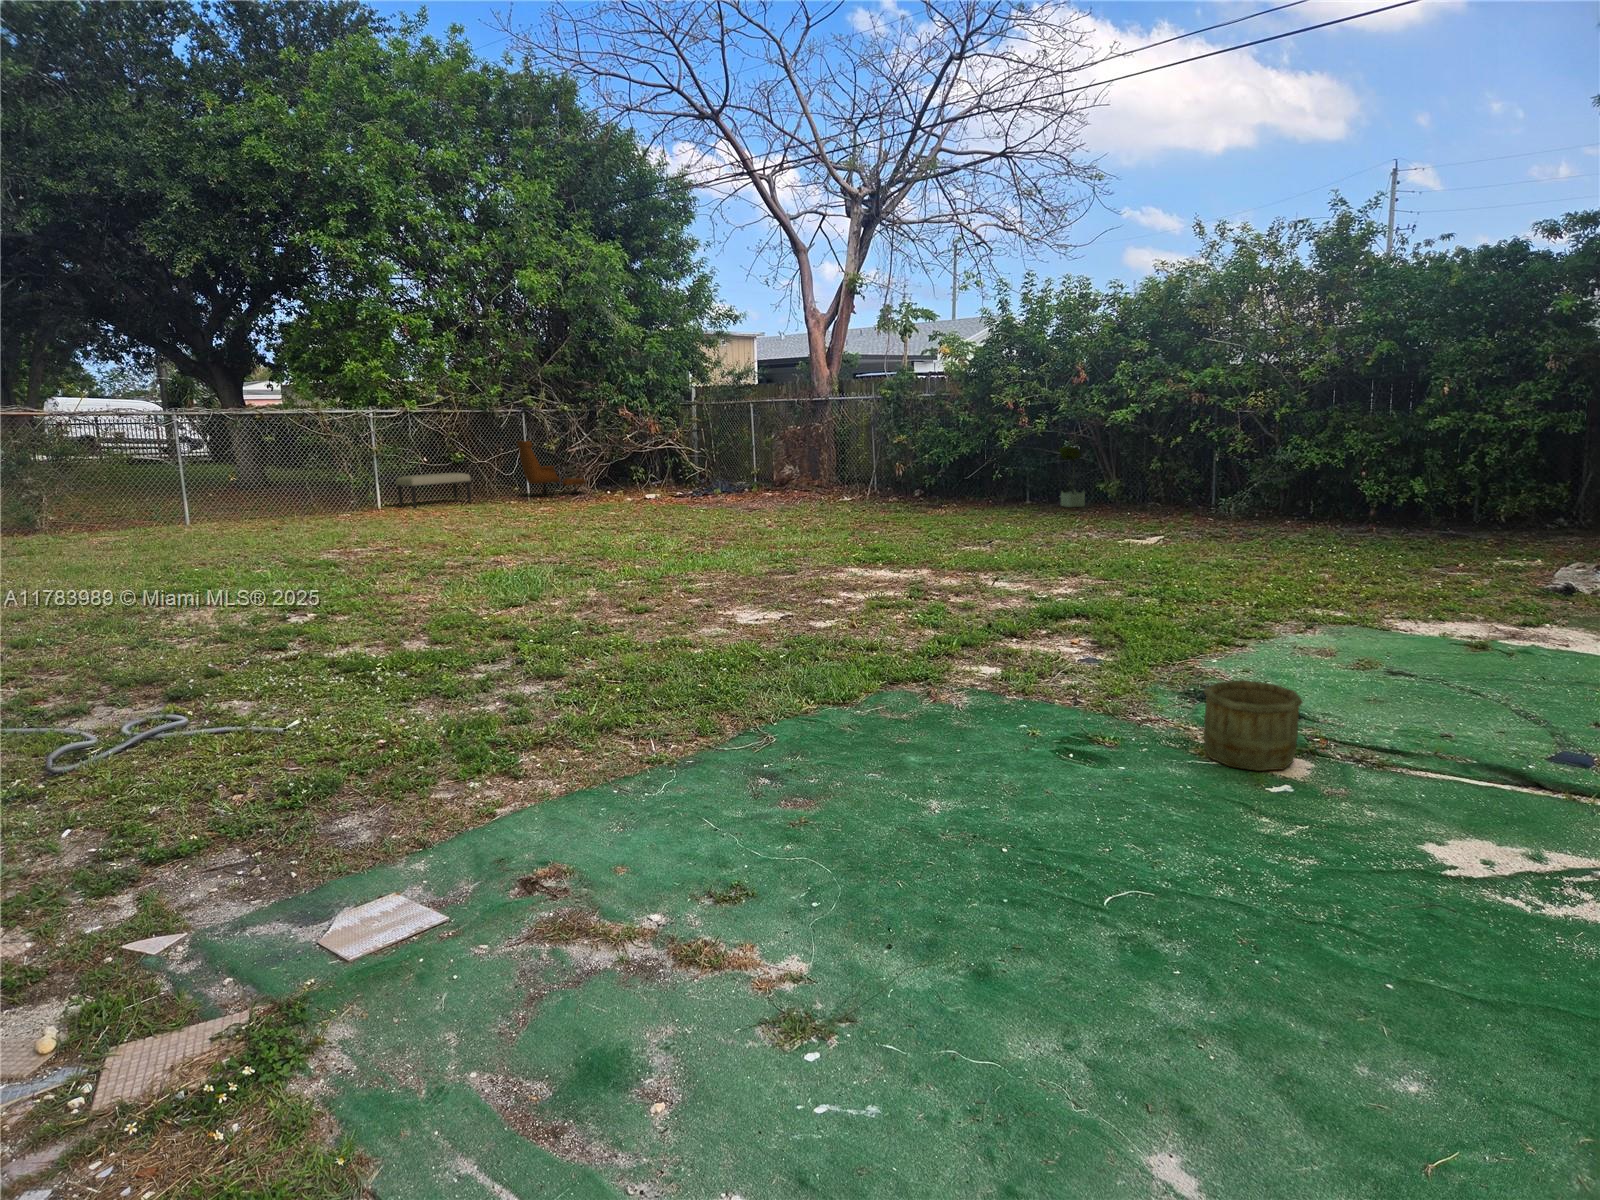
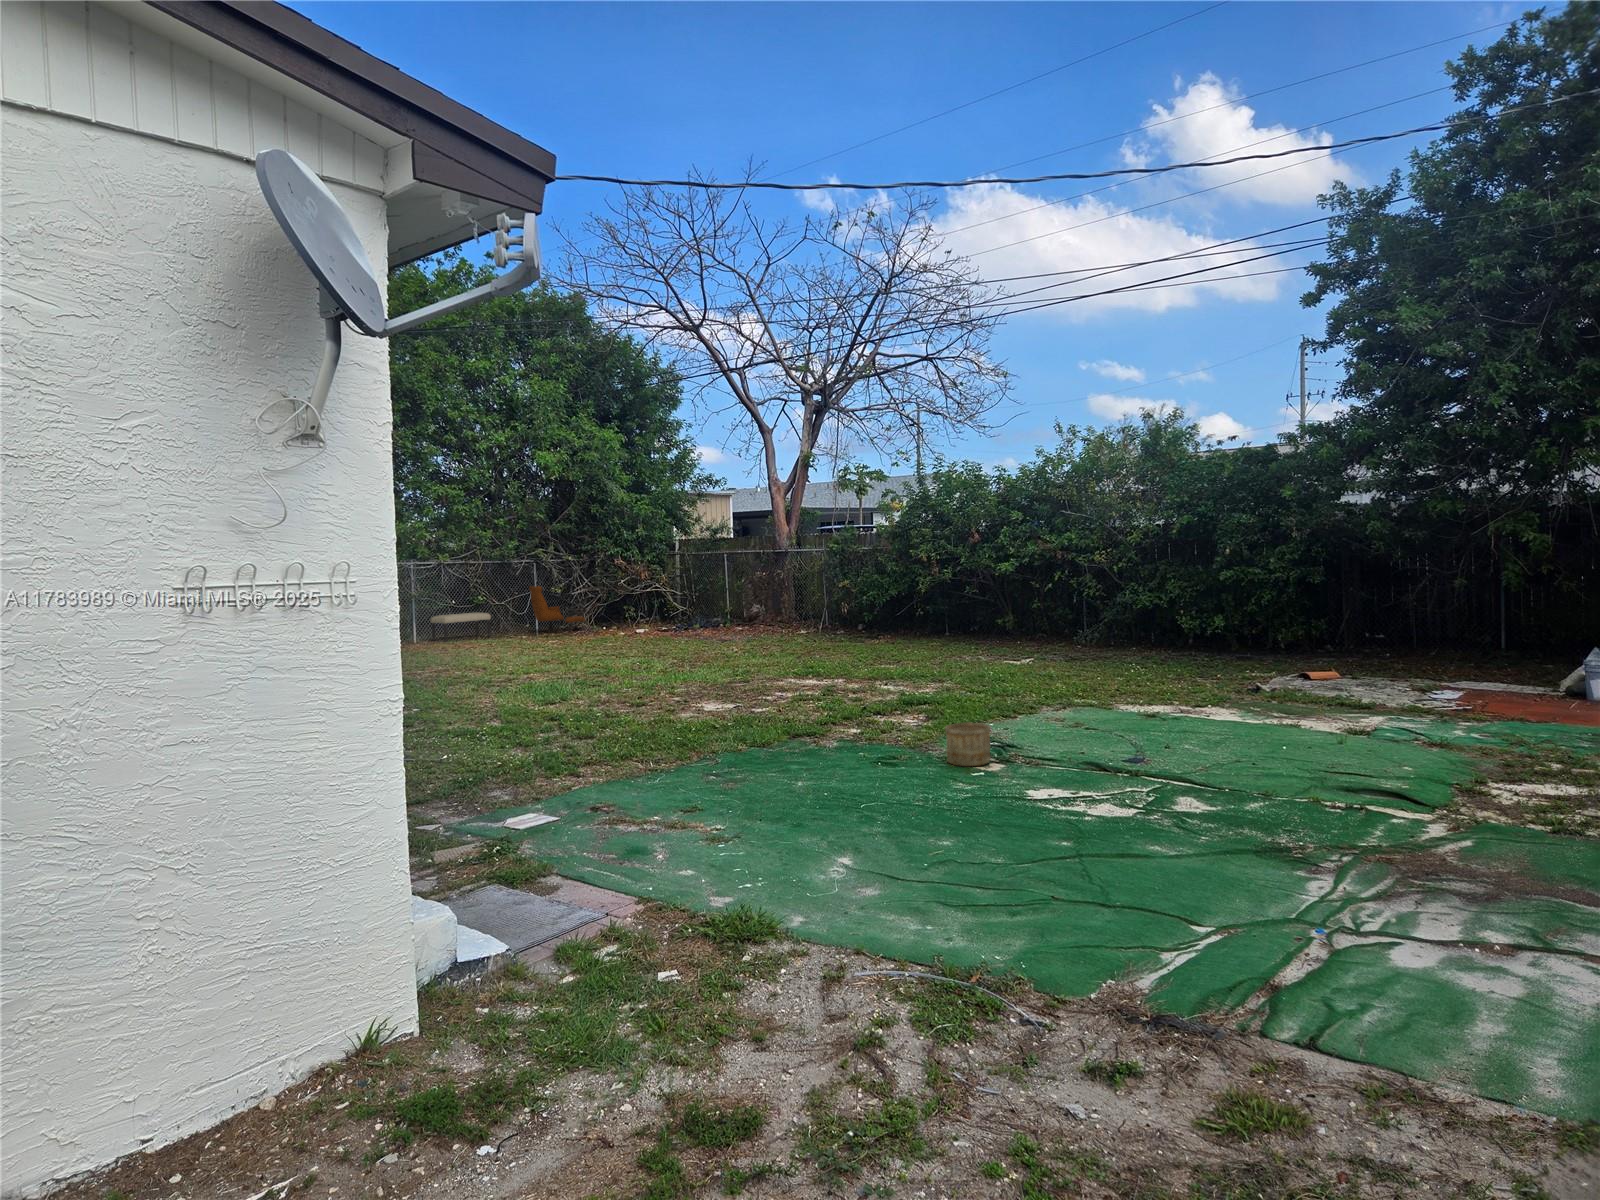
potted tree: present [1060,446,1085,507] -> none [967,587,989,638]

